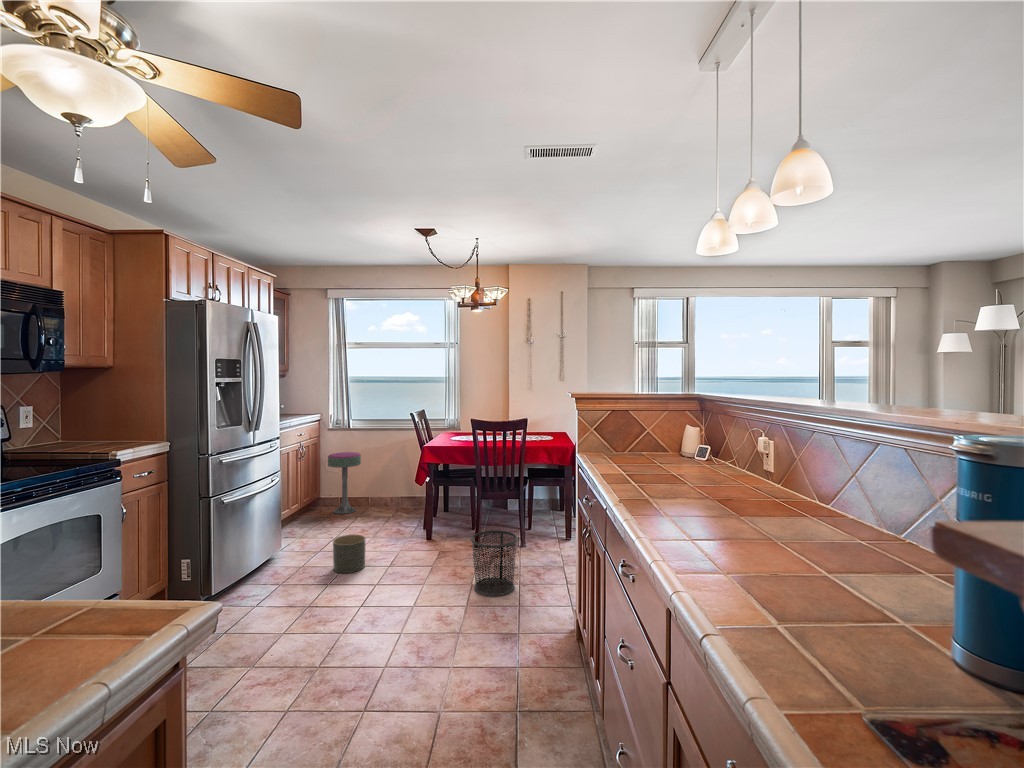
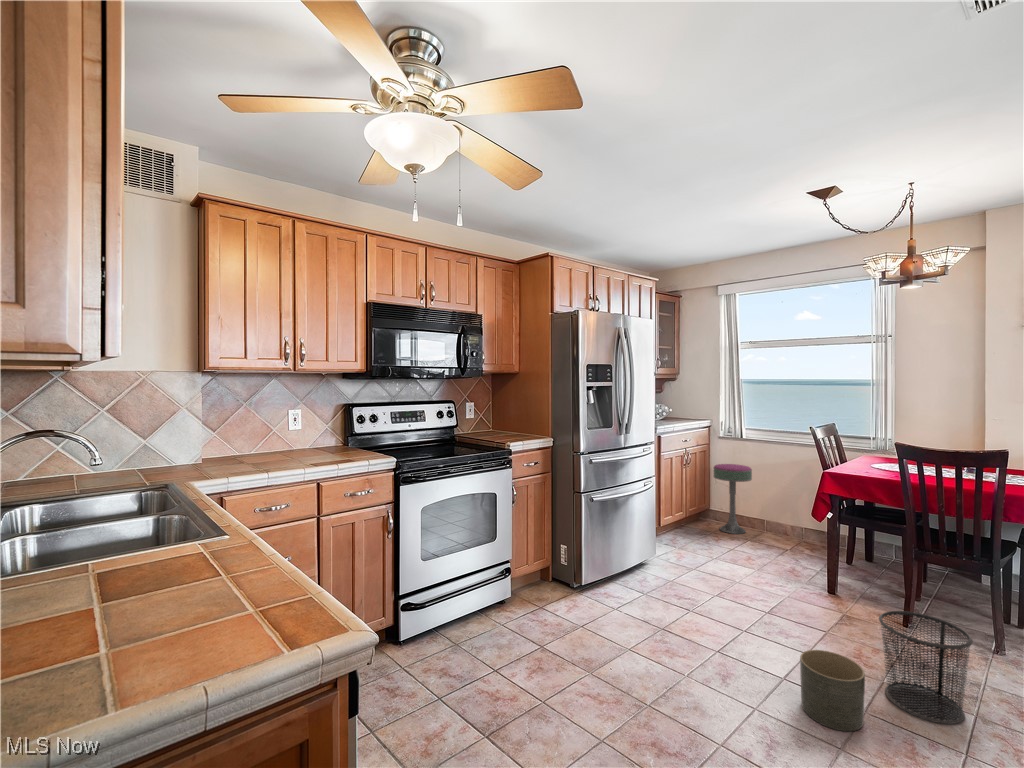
planter: present [333,535,366,573] -> present [800,650,865,731]

